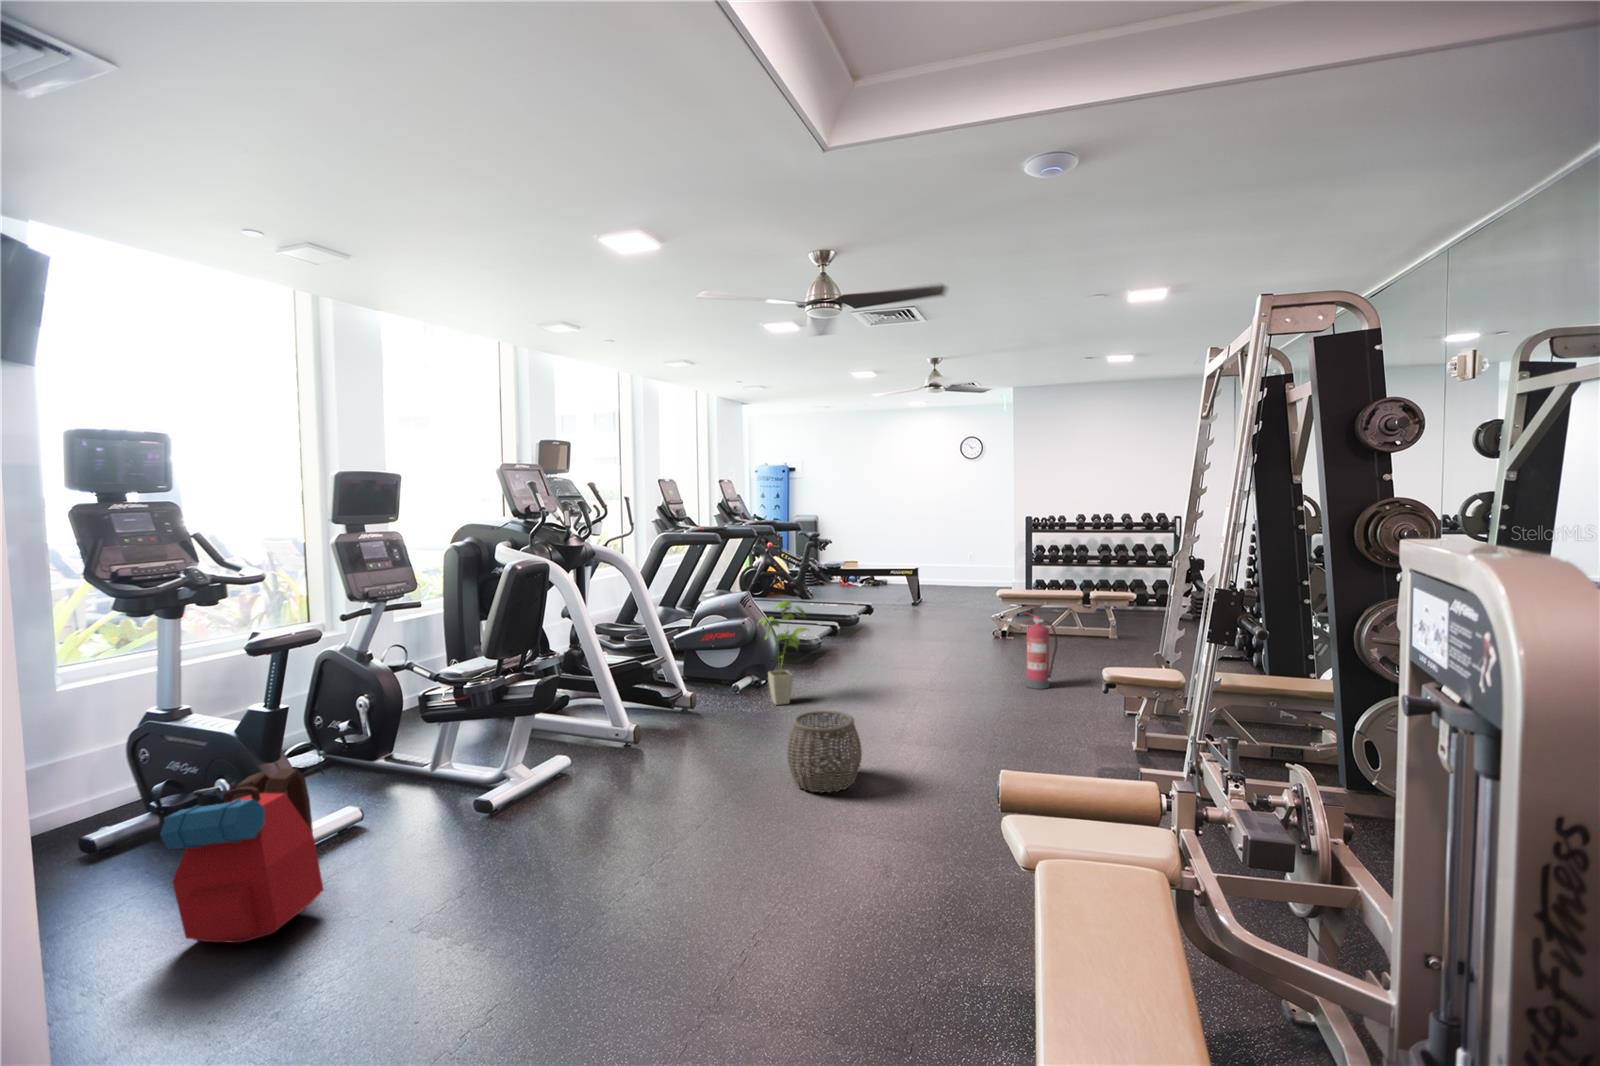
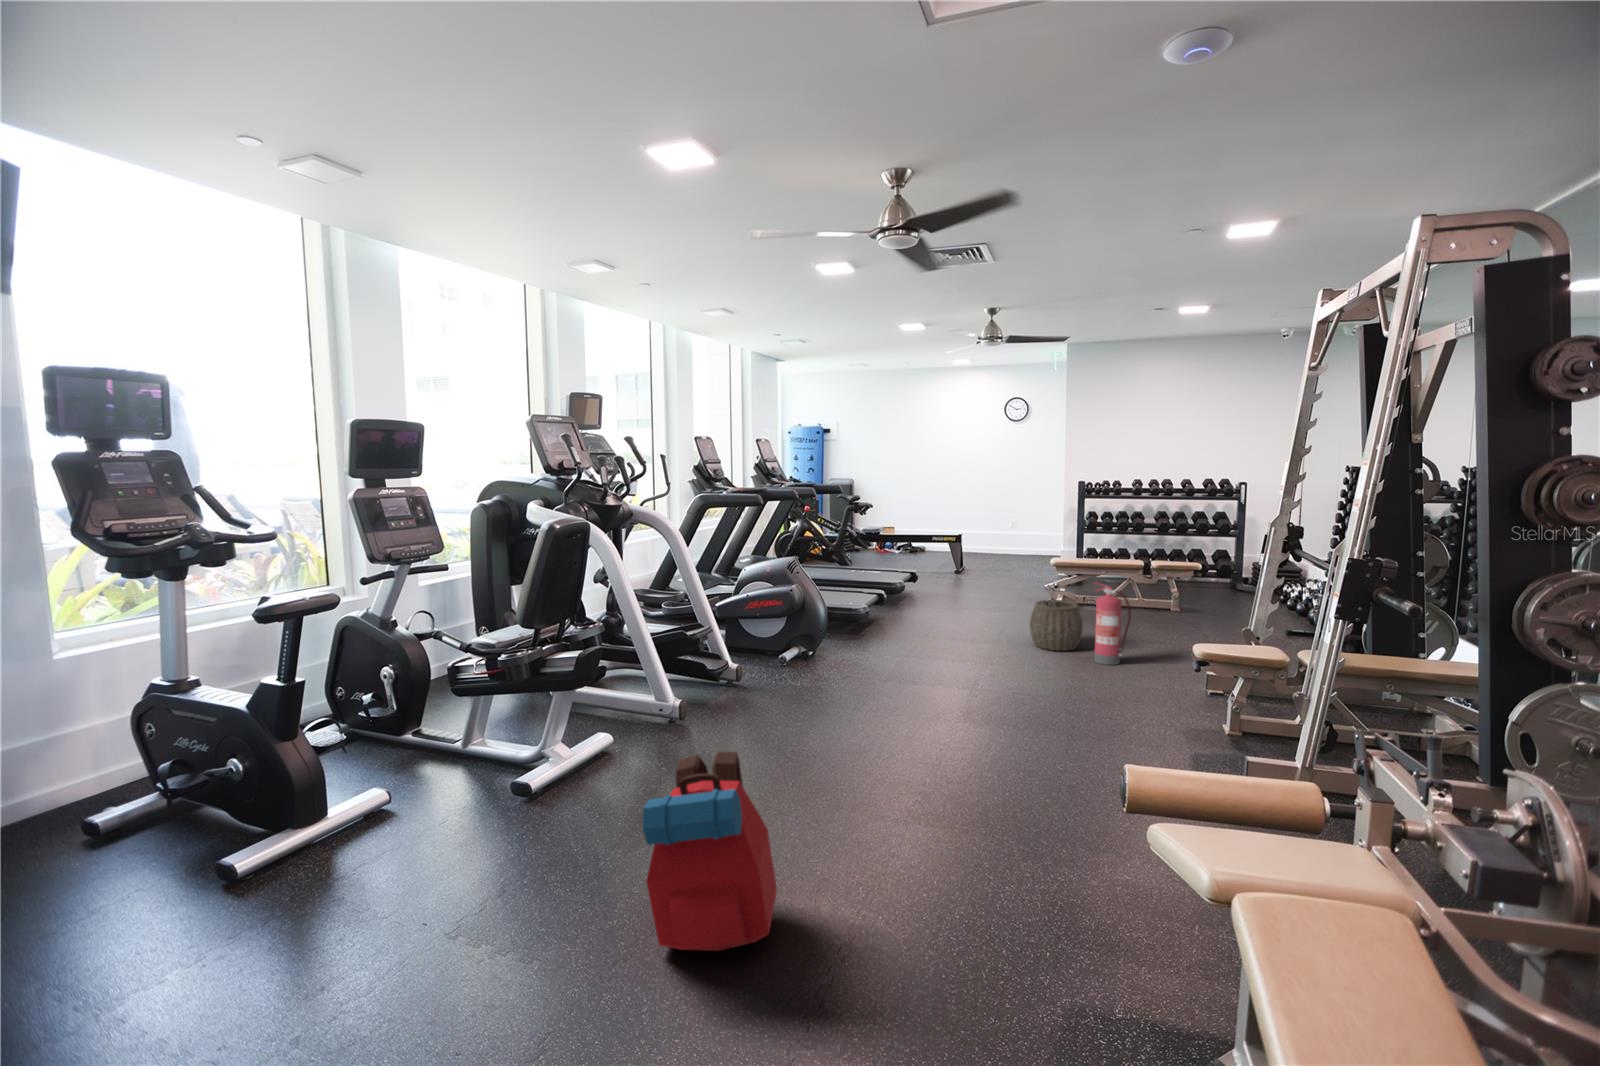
house plant: present [759,600,807,705] -> none [806,567,862,679]
woven basket: present [787,711,862,793] -> present [1030,600,1083,651]
backpack: present [160,768,323,943] -> present [643,751,777,951]

